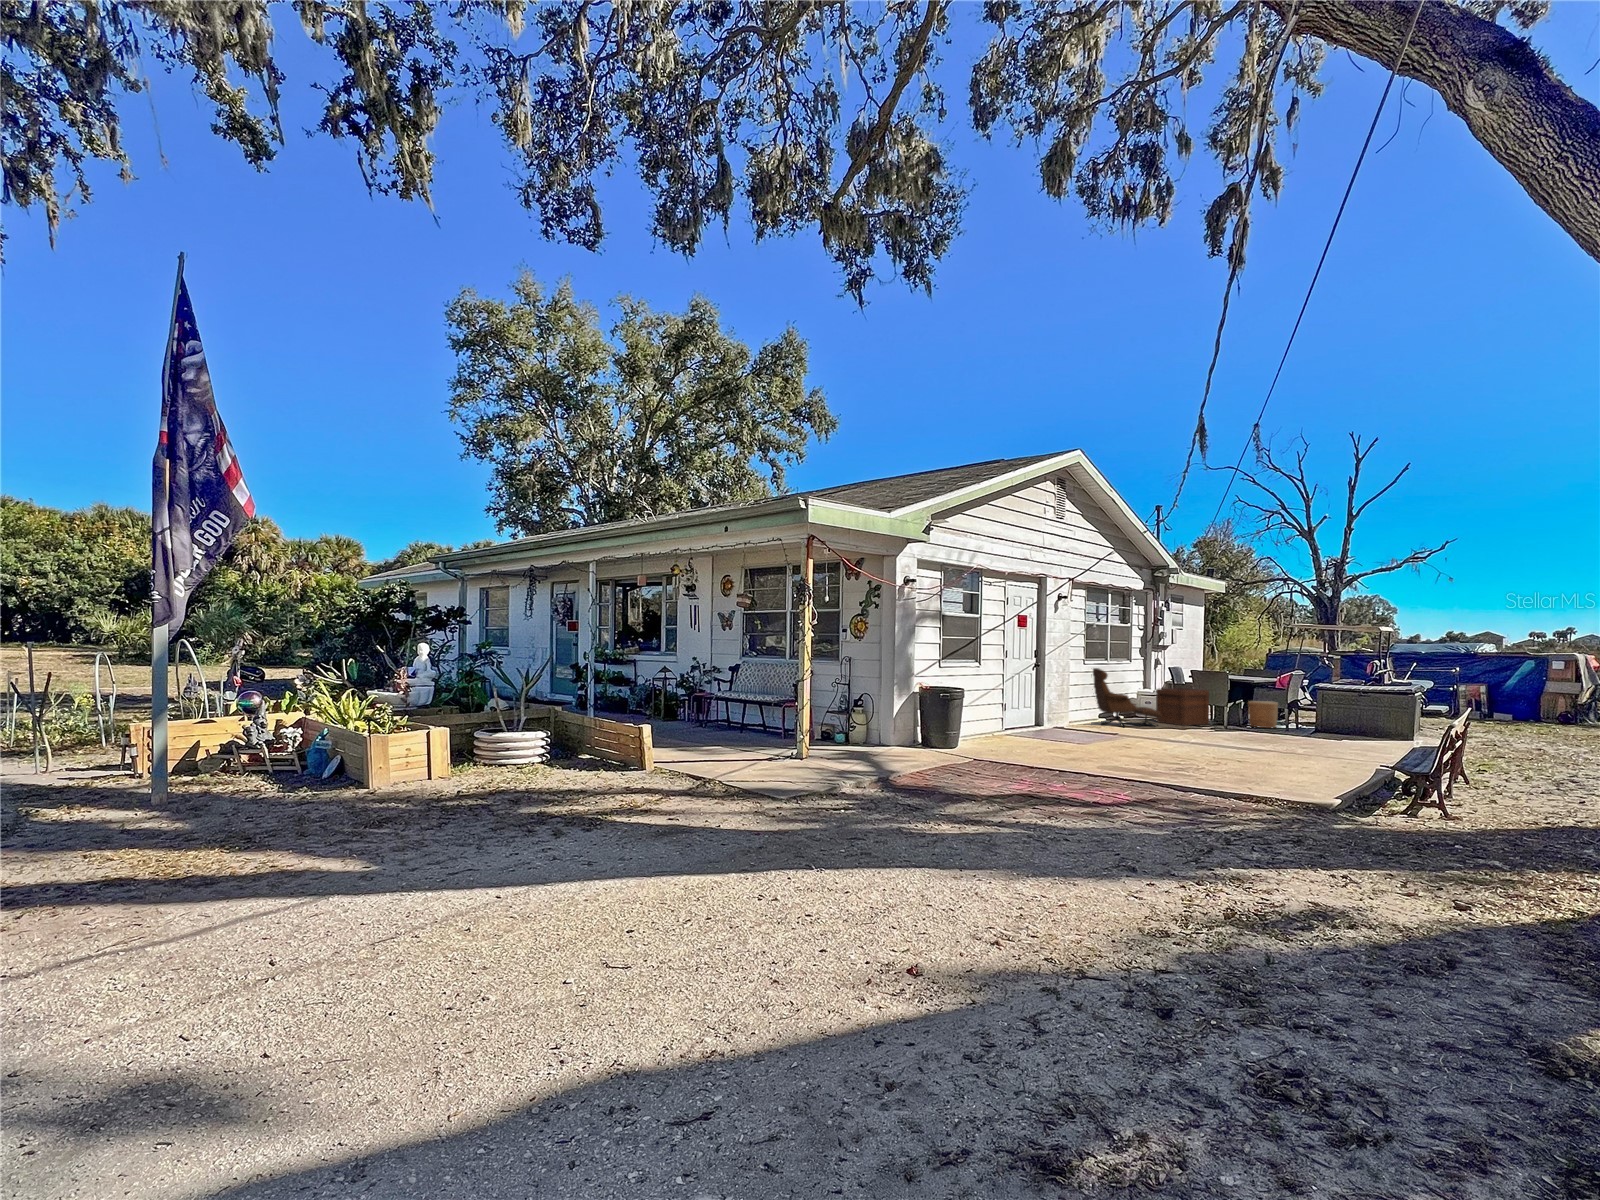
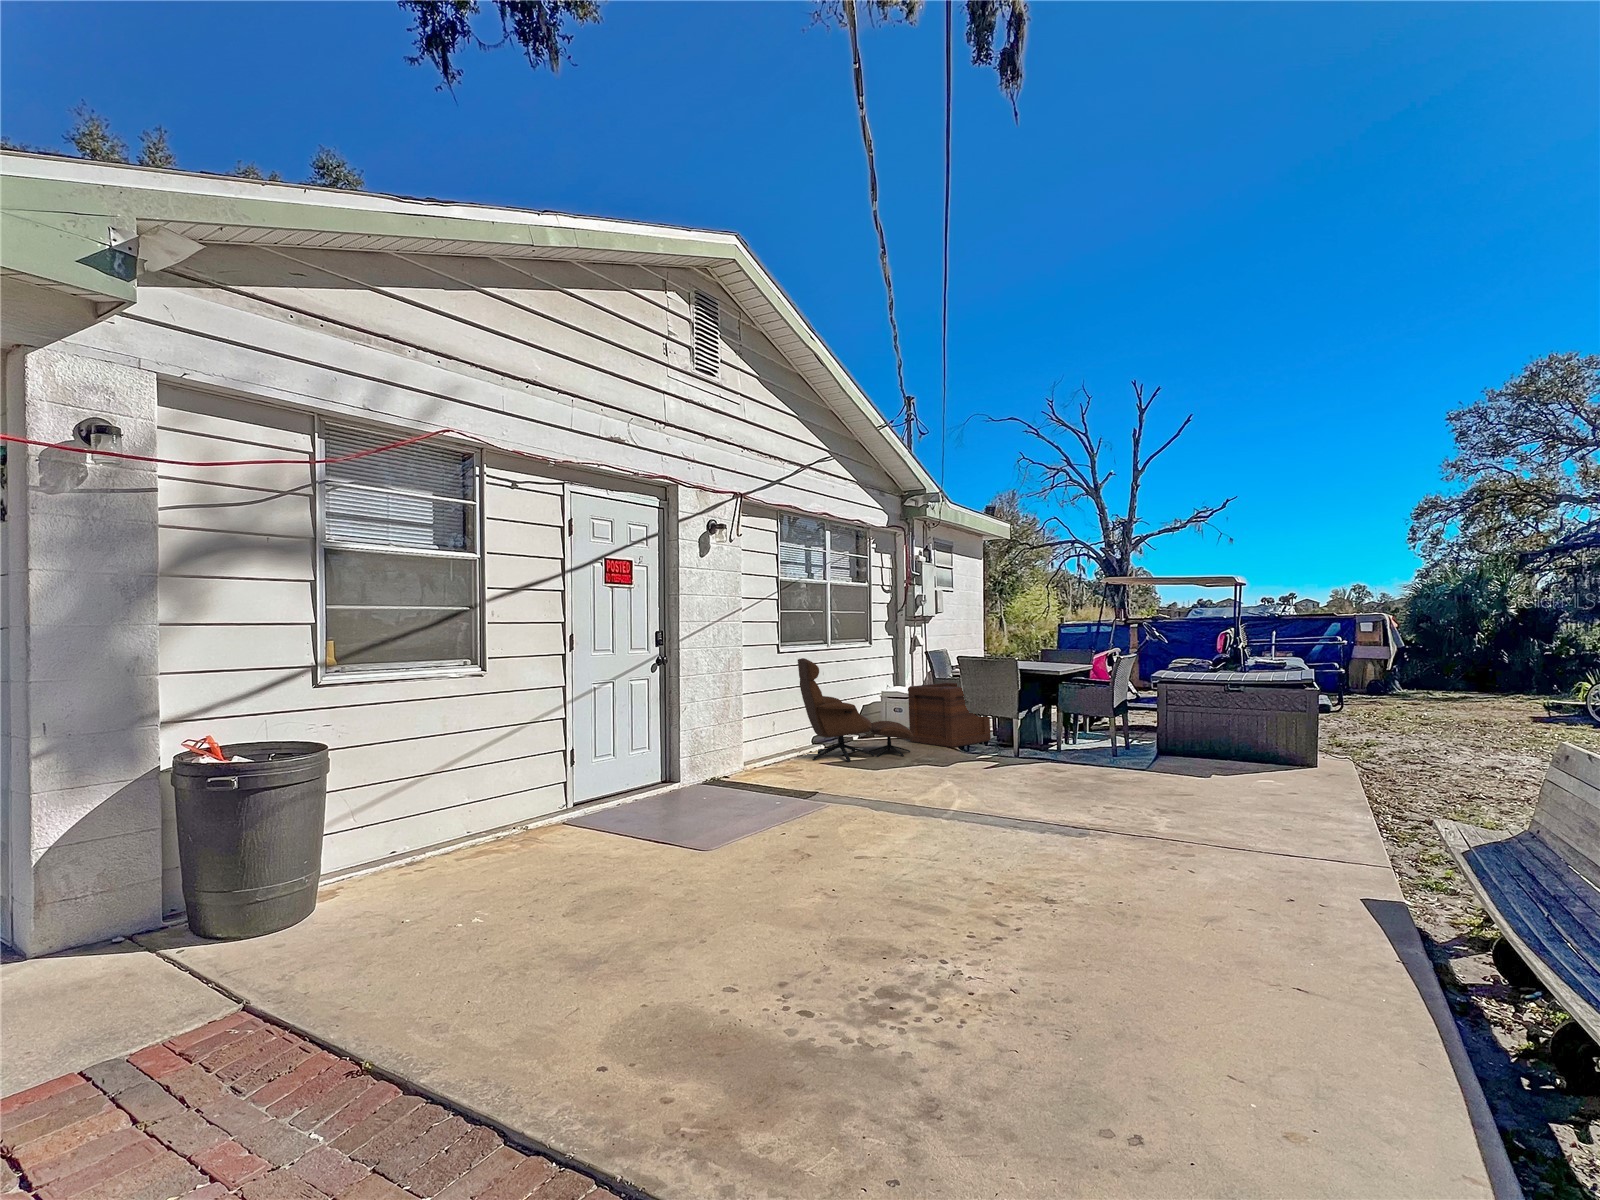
woven basket: present [1248,701,1278,728] -> none [1047,698,1094,744]

